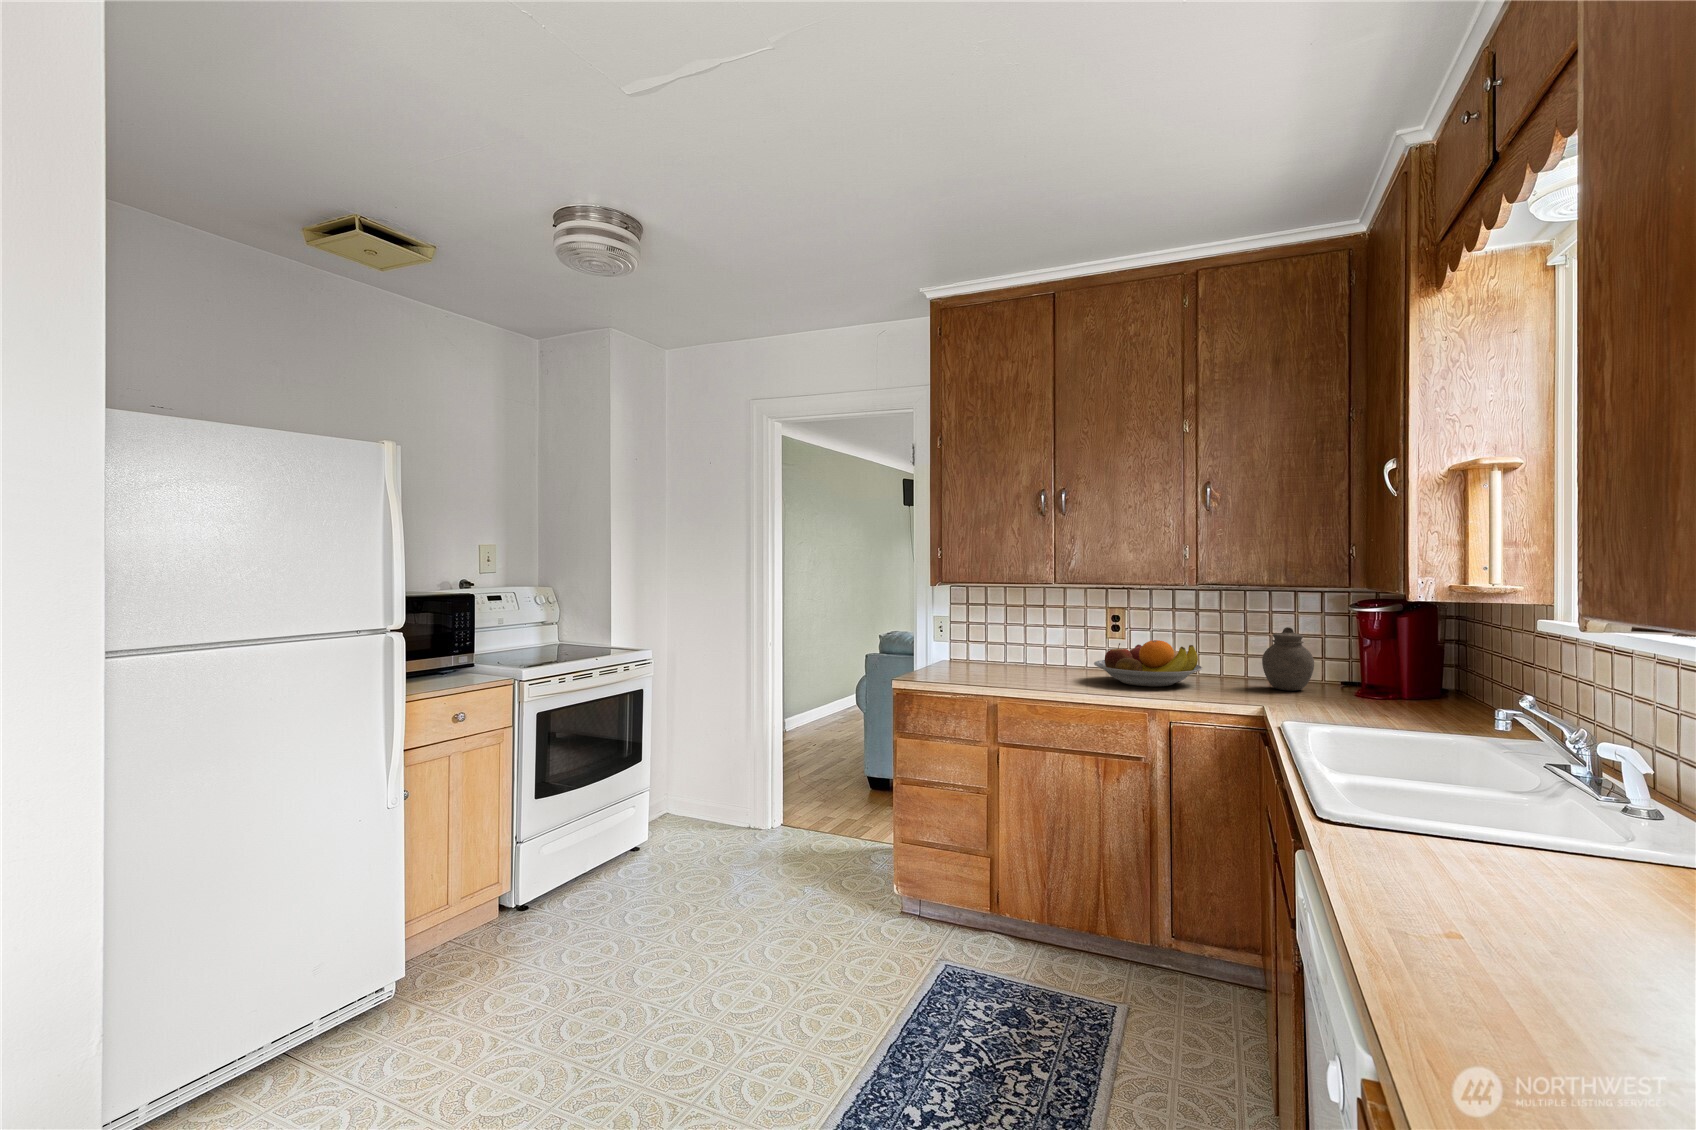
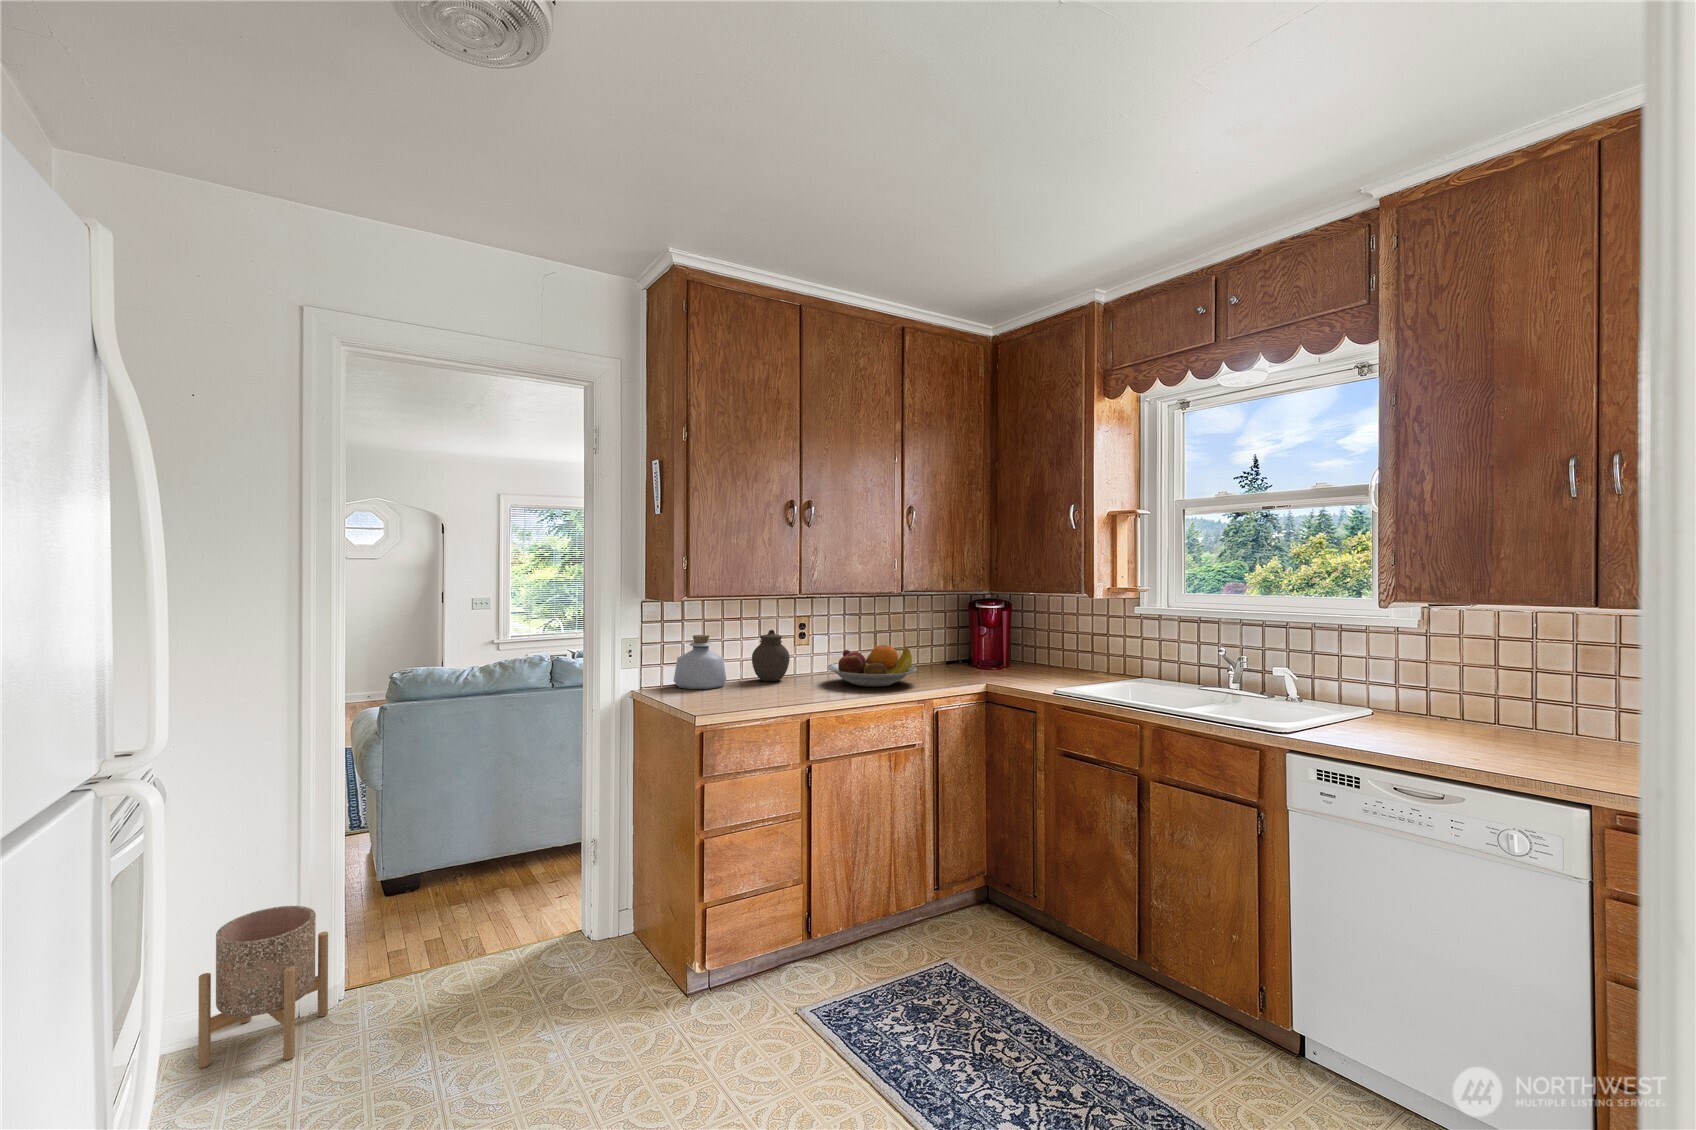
bottle: none [976,618,1025,668] -> present [674,635,726,689]
jar: present [1262,627,1314,690] -> present [752,630,790,681]
planter: none [677,763,743,849] -> present [198,906,328,1068]

